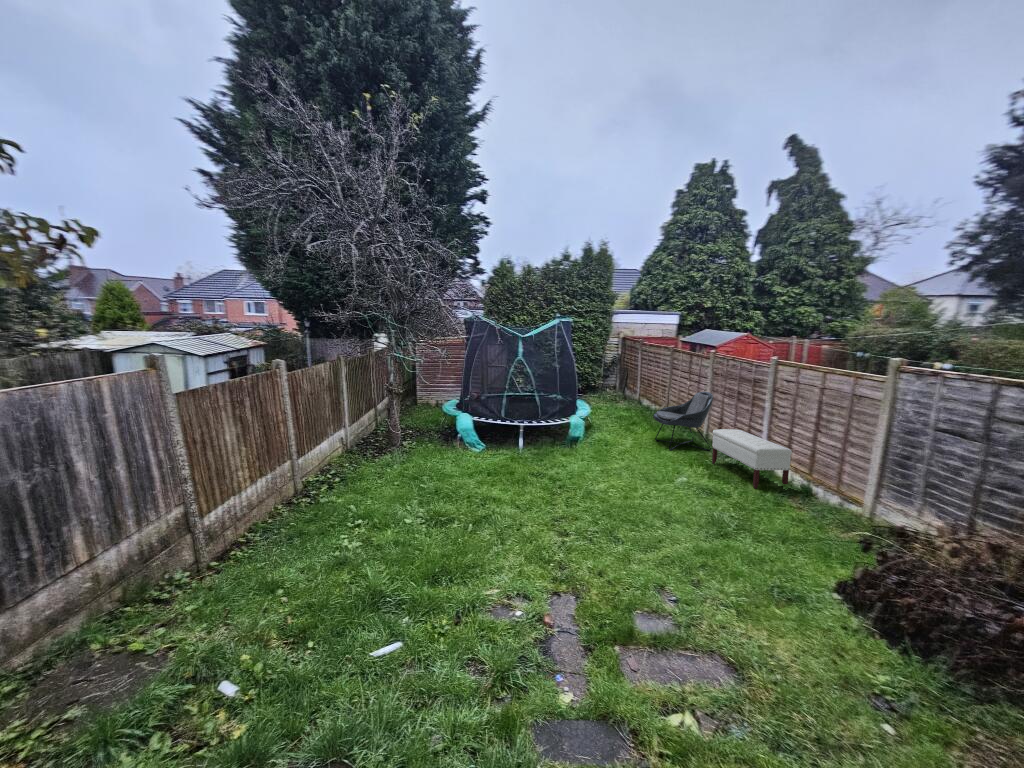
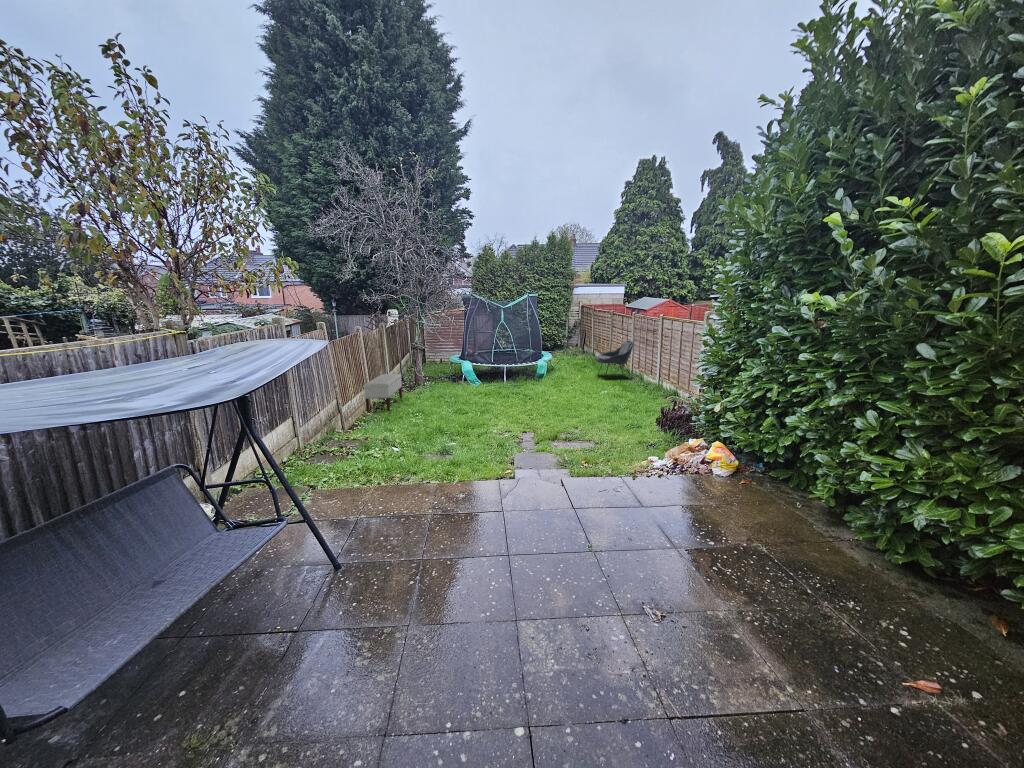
bench: present [712,429,792,489] -> present [363,374,402,412]

